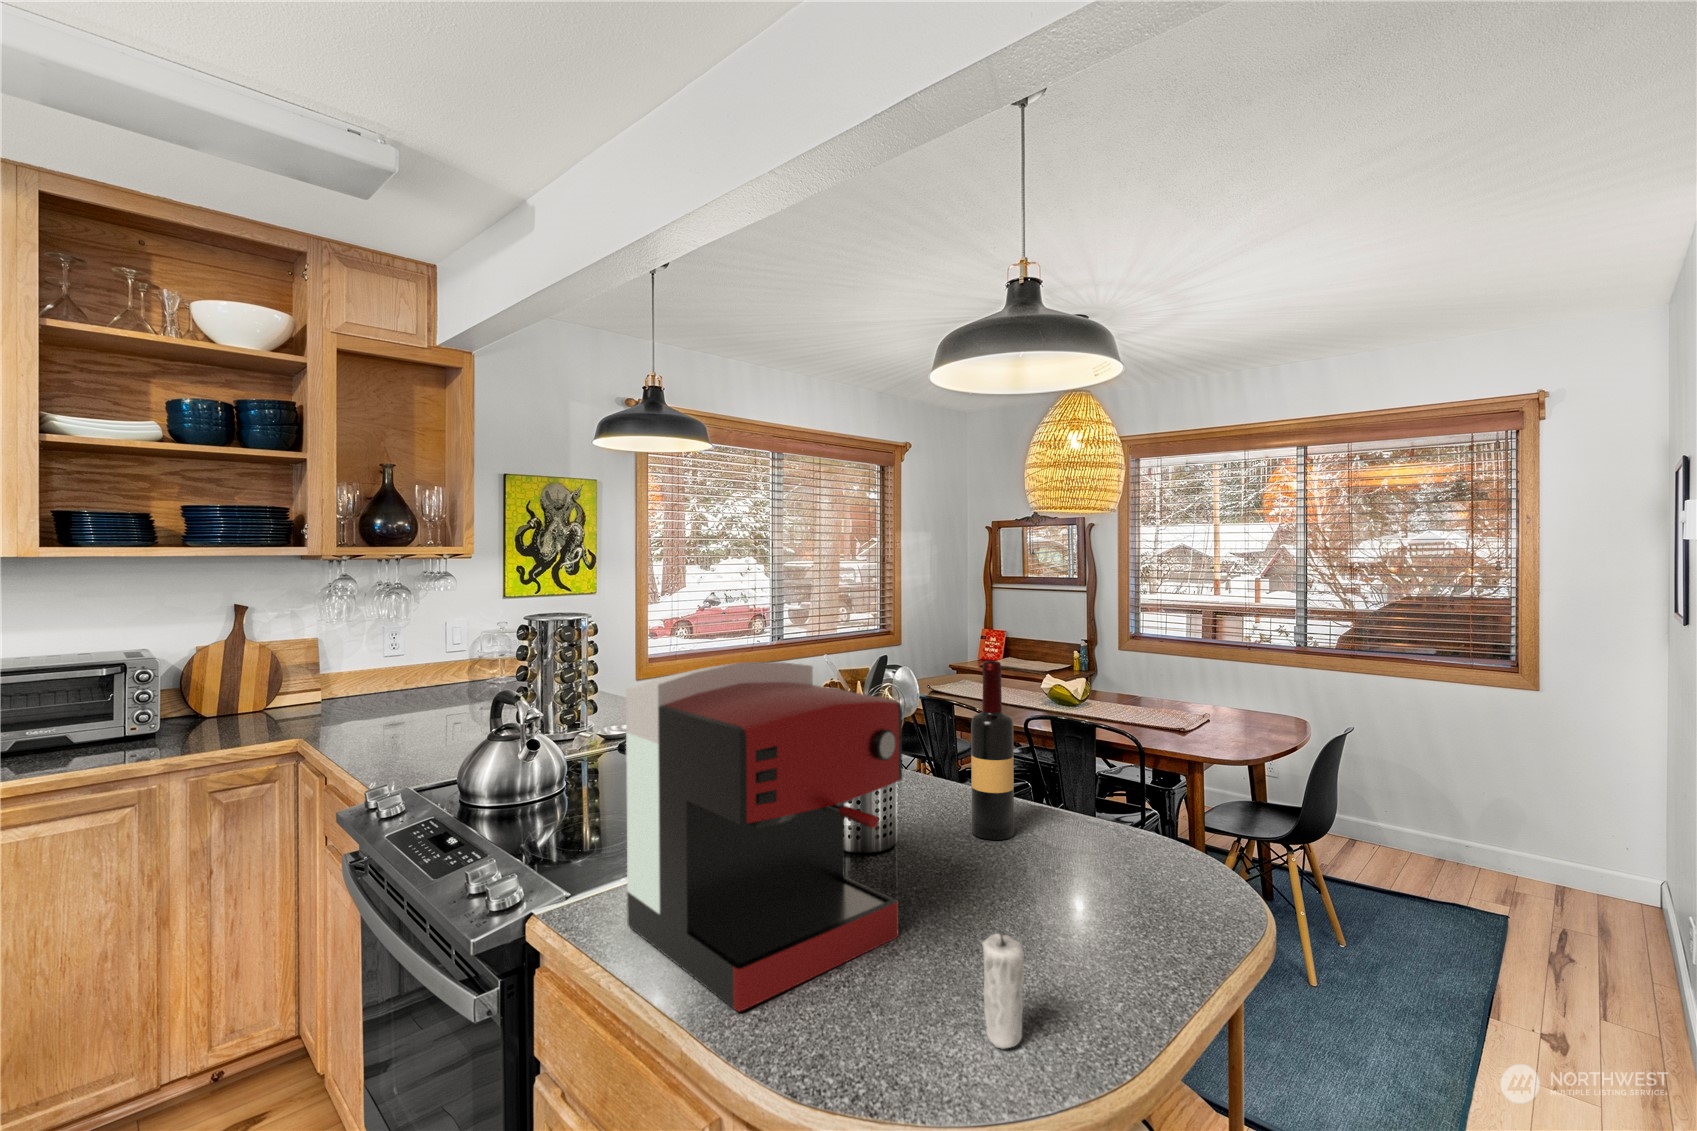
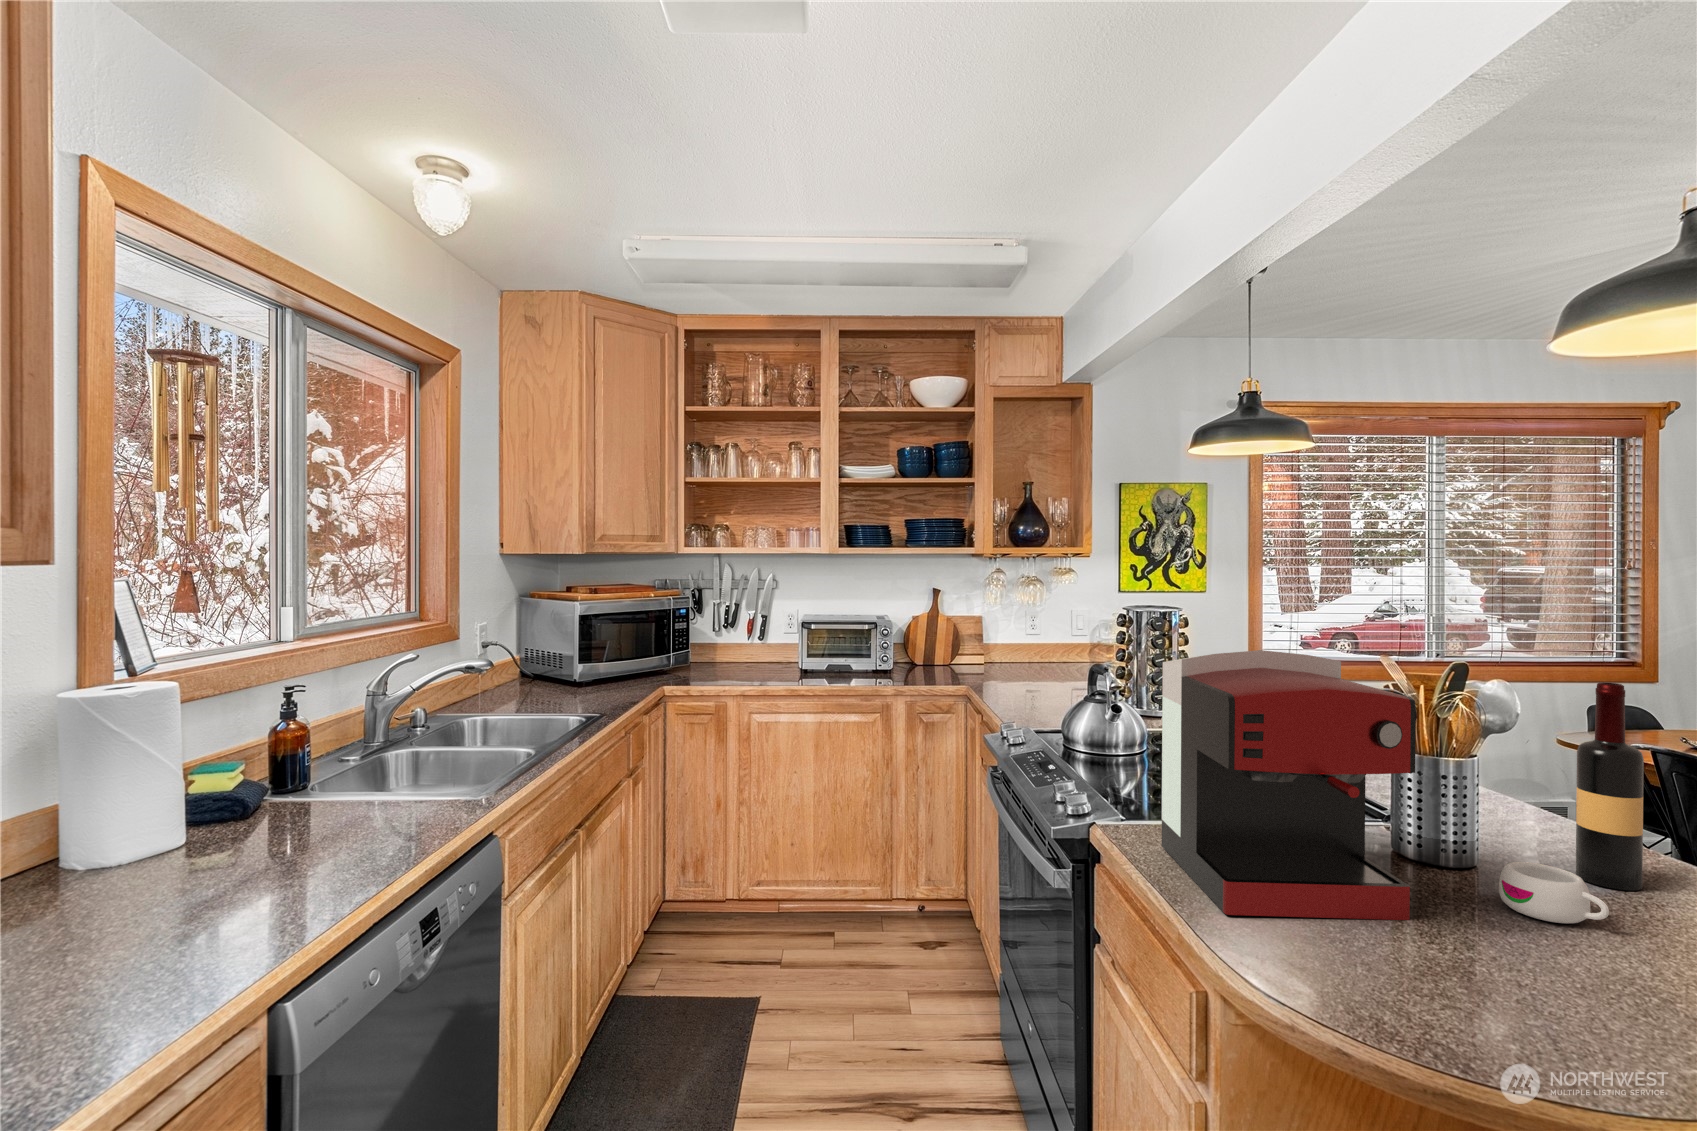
mug: none [946,837,1027,894] -> present [1499,862,1609,923]
candle: present [982,933,1024,1049] -> none [1448,898,1494,1014]

